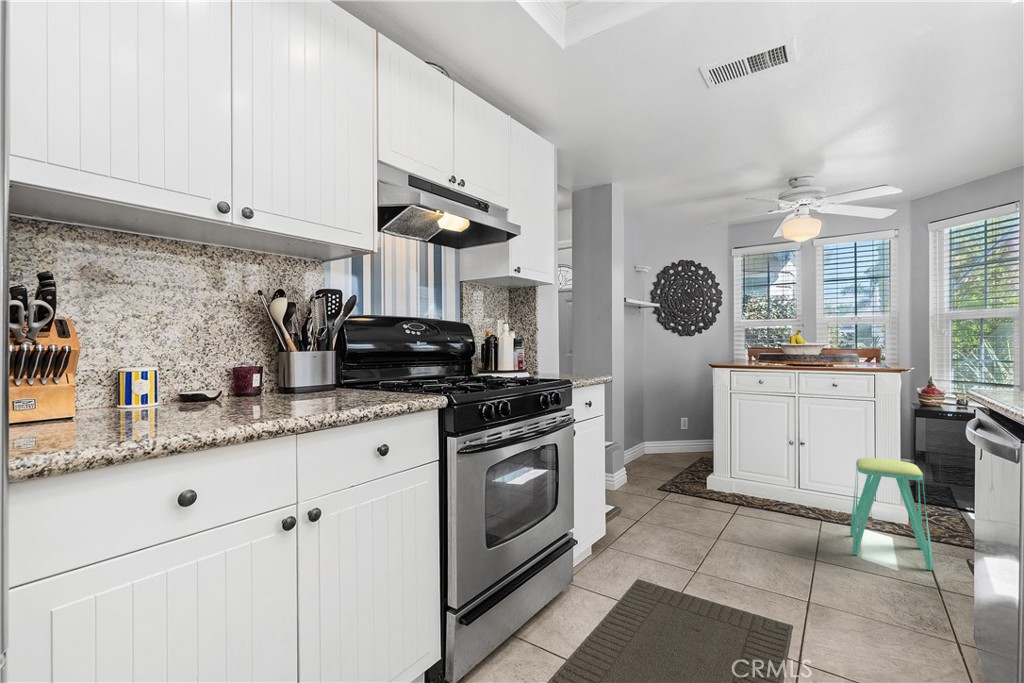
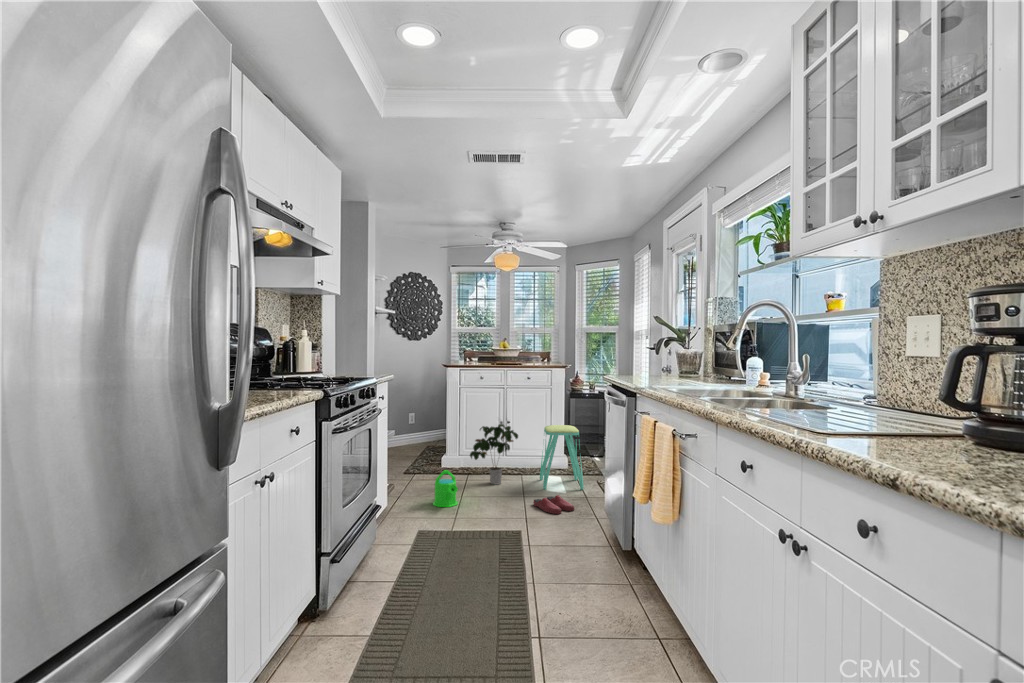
potted plant: none [734,447,812,530] -> present [470,424,518,485]
watering can: none [672,502,708,553] -> present [433,470,458,507]
slippers: none [828,572,907,610] -> present [534,495,574,514]

